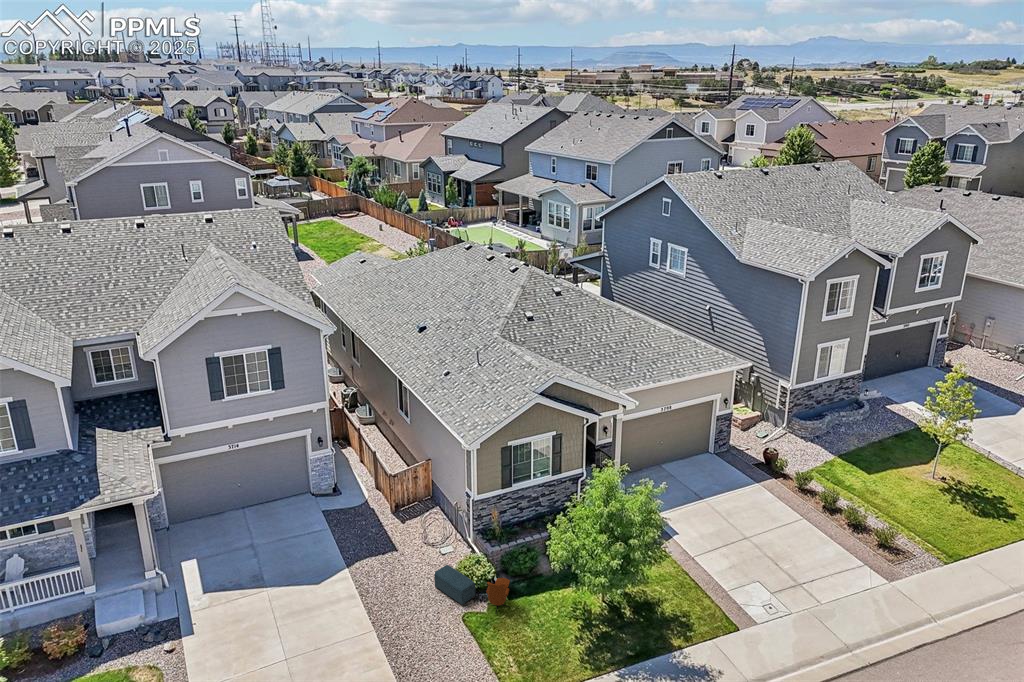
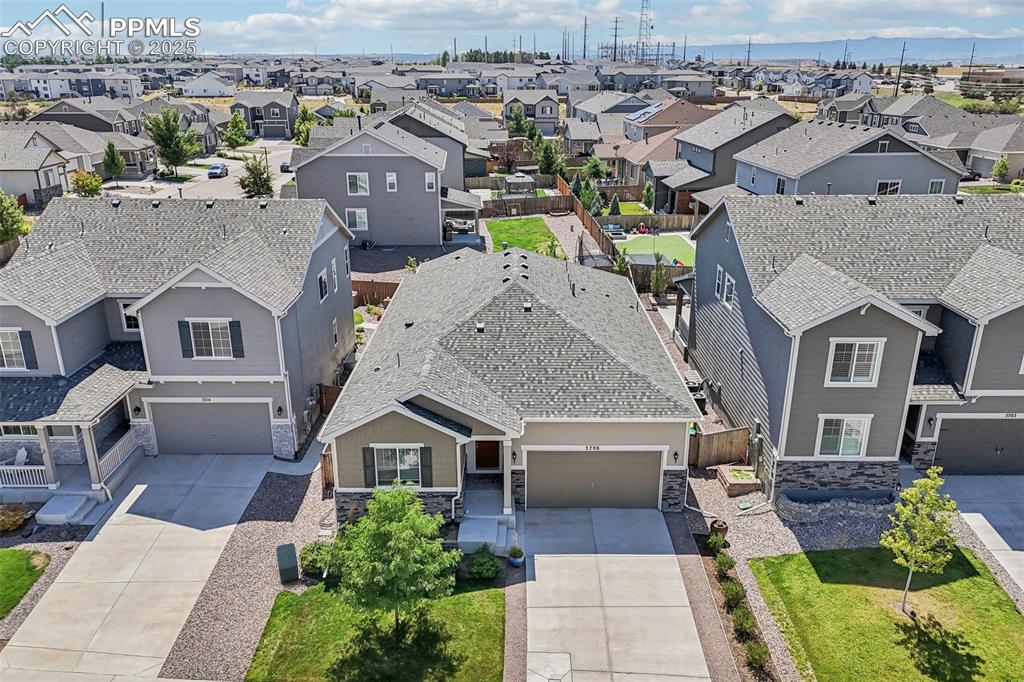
lounge chair: present [486,578,510,612] -> none [290,568,334,600]

